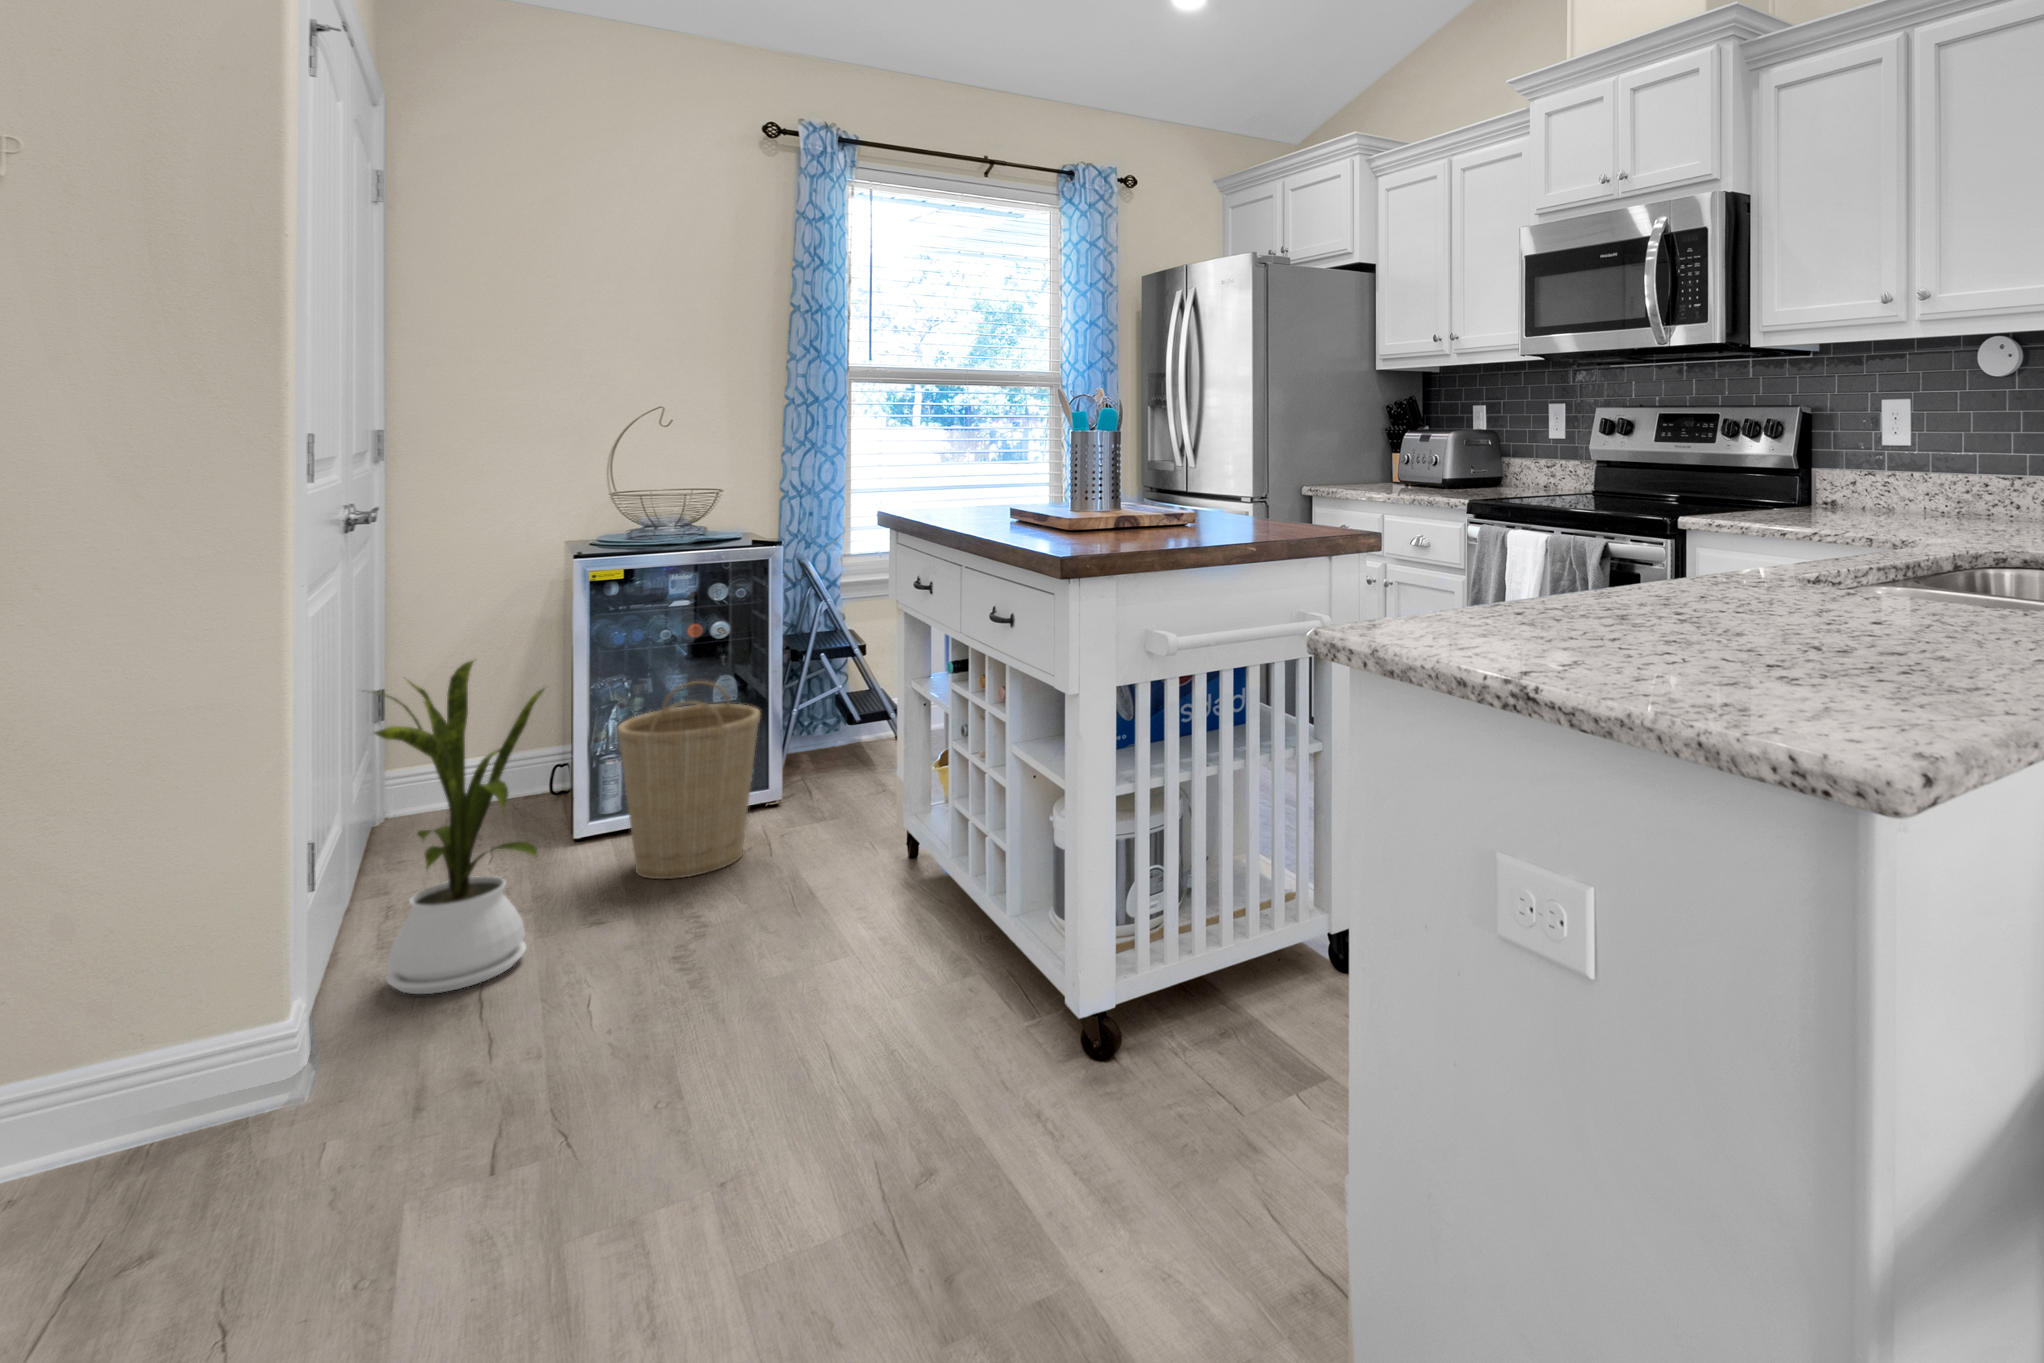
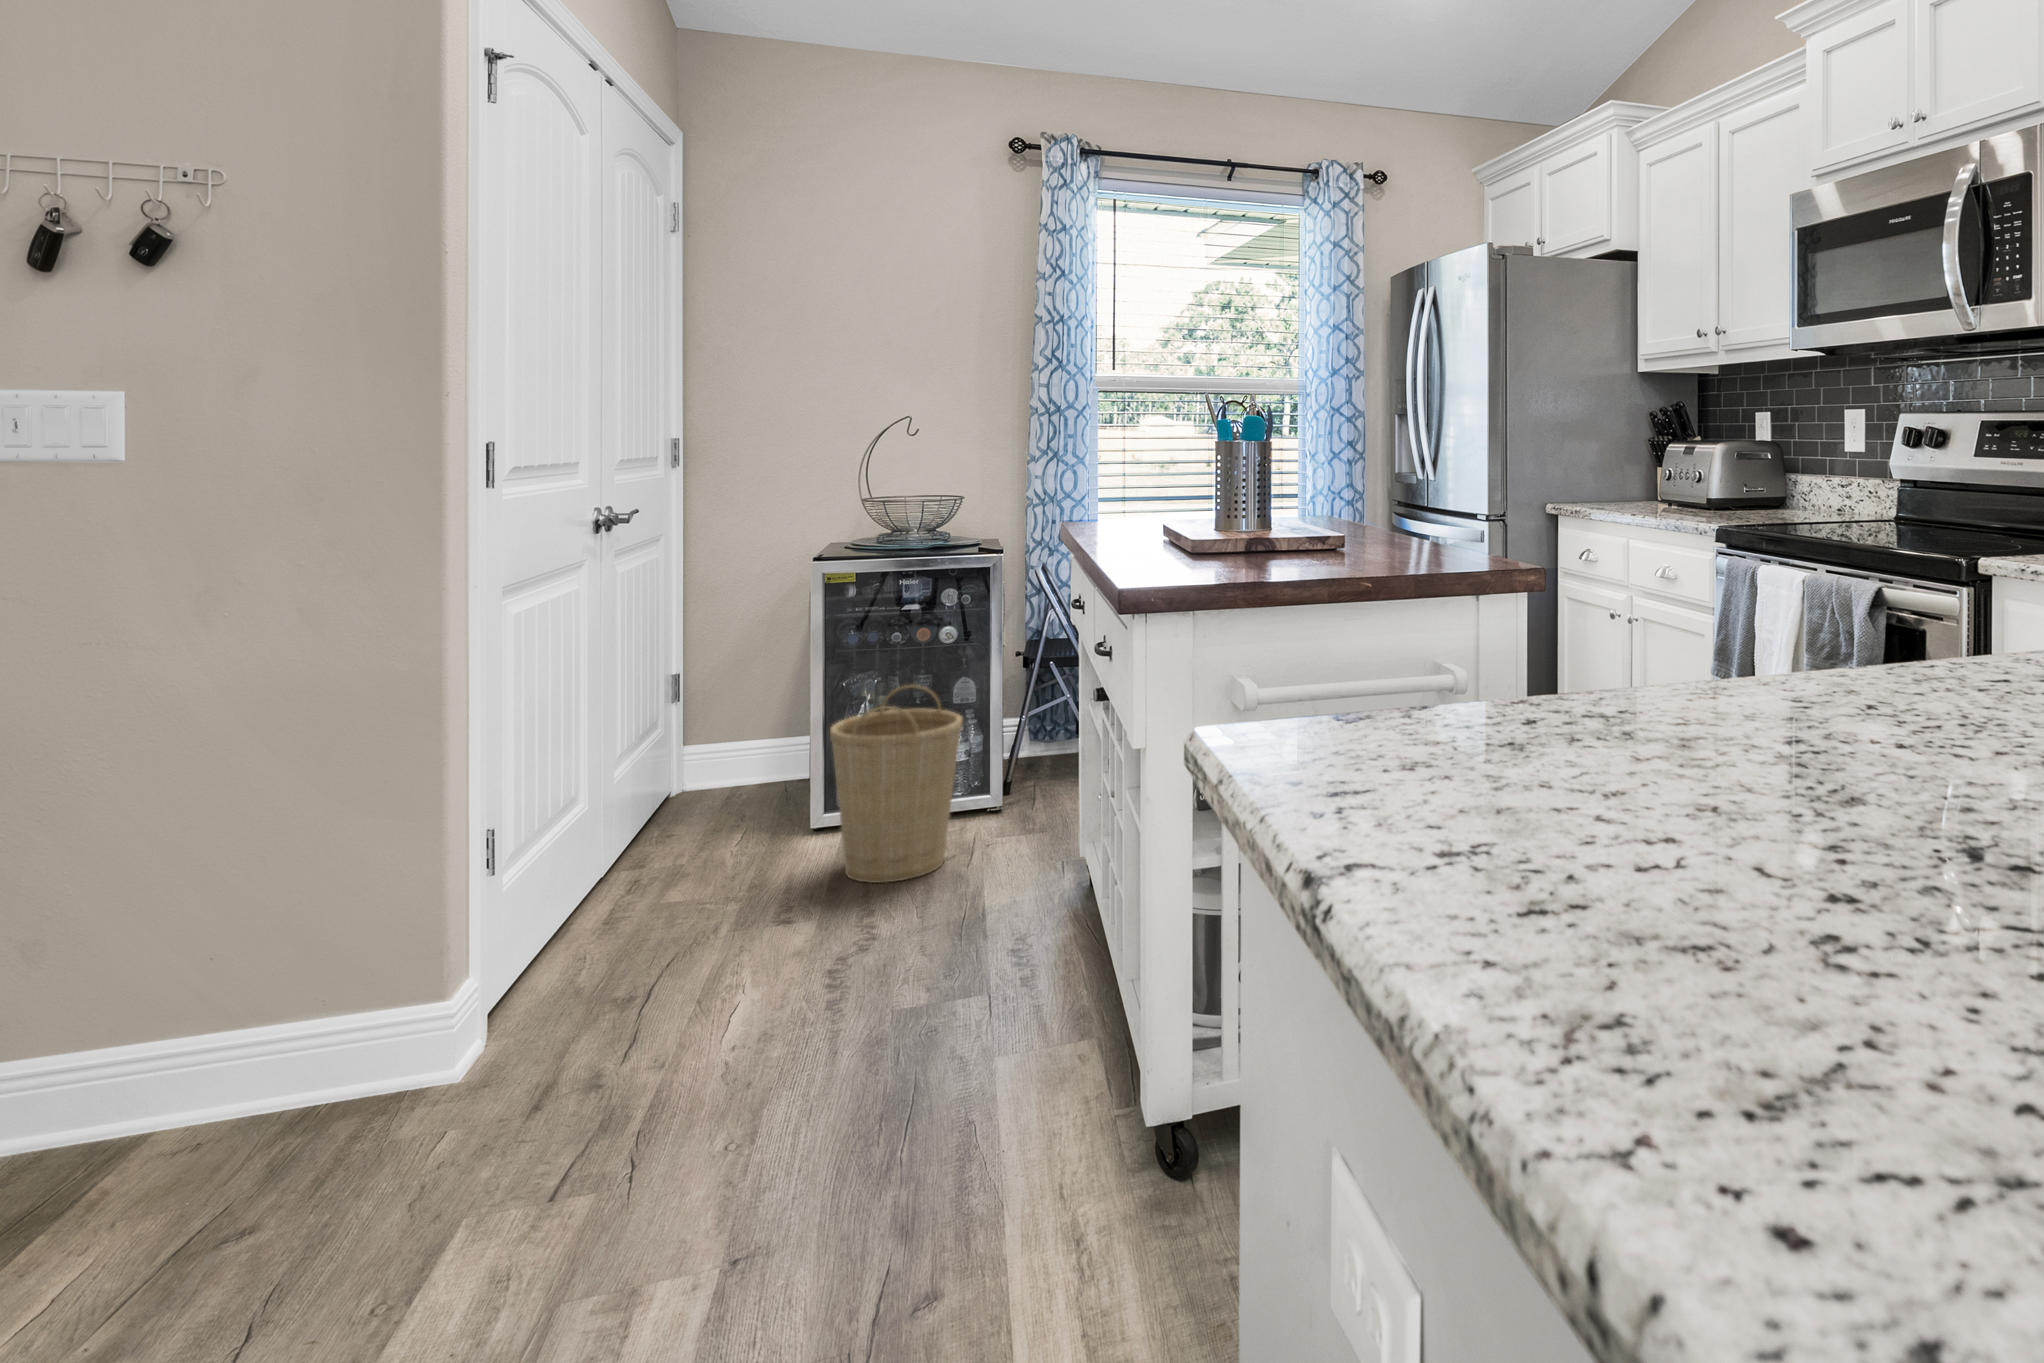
house plant: present [374,661,544,994] -> none [554,657,744,979]

